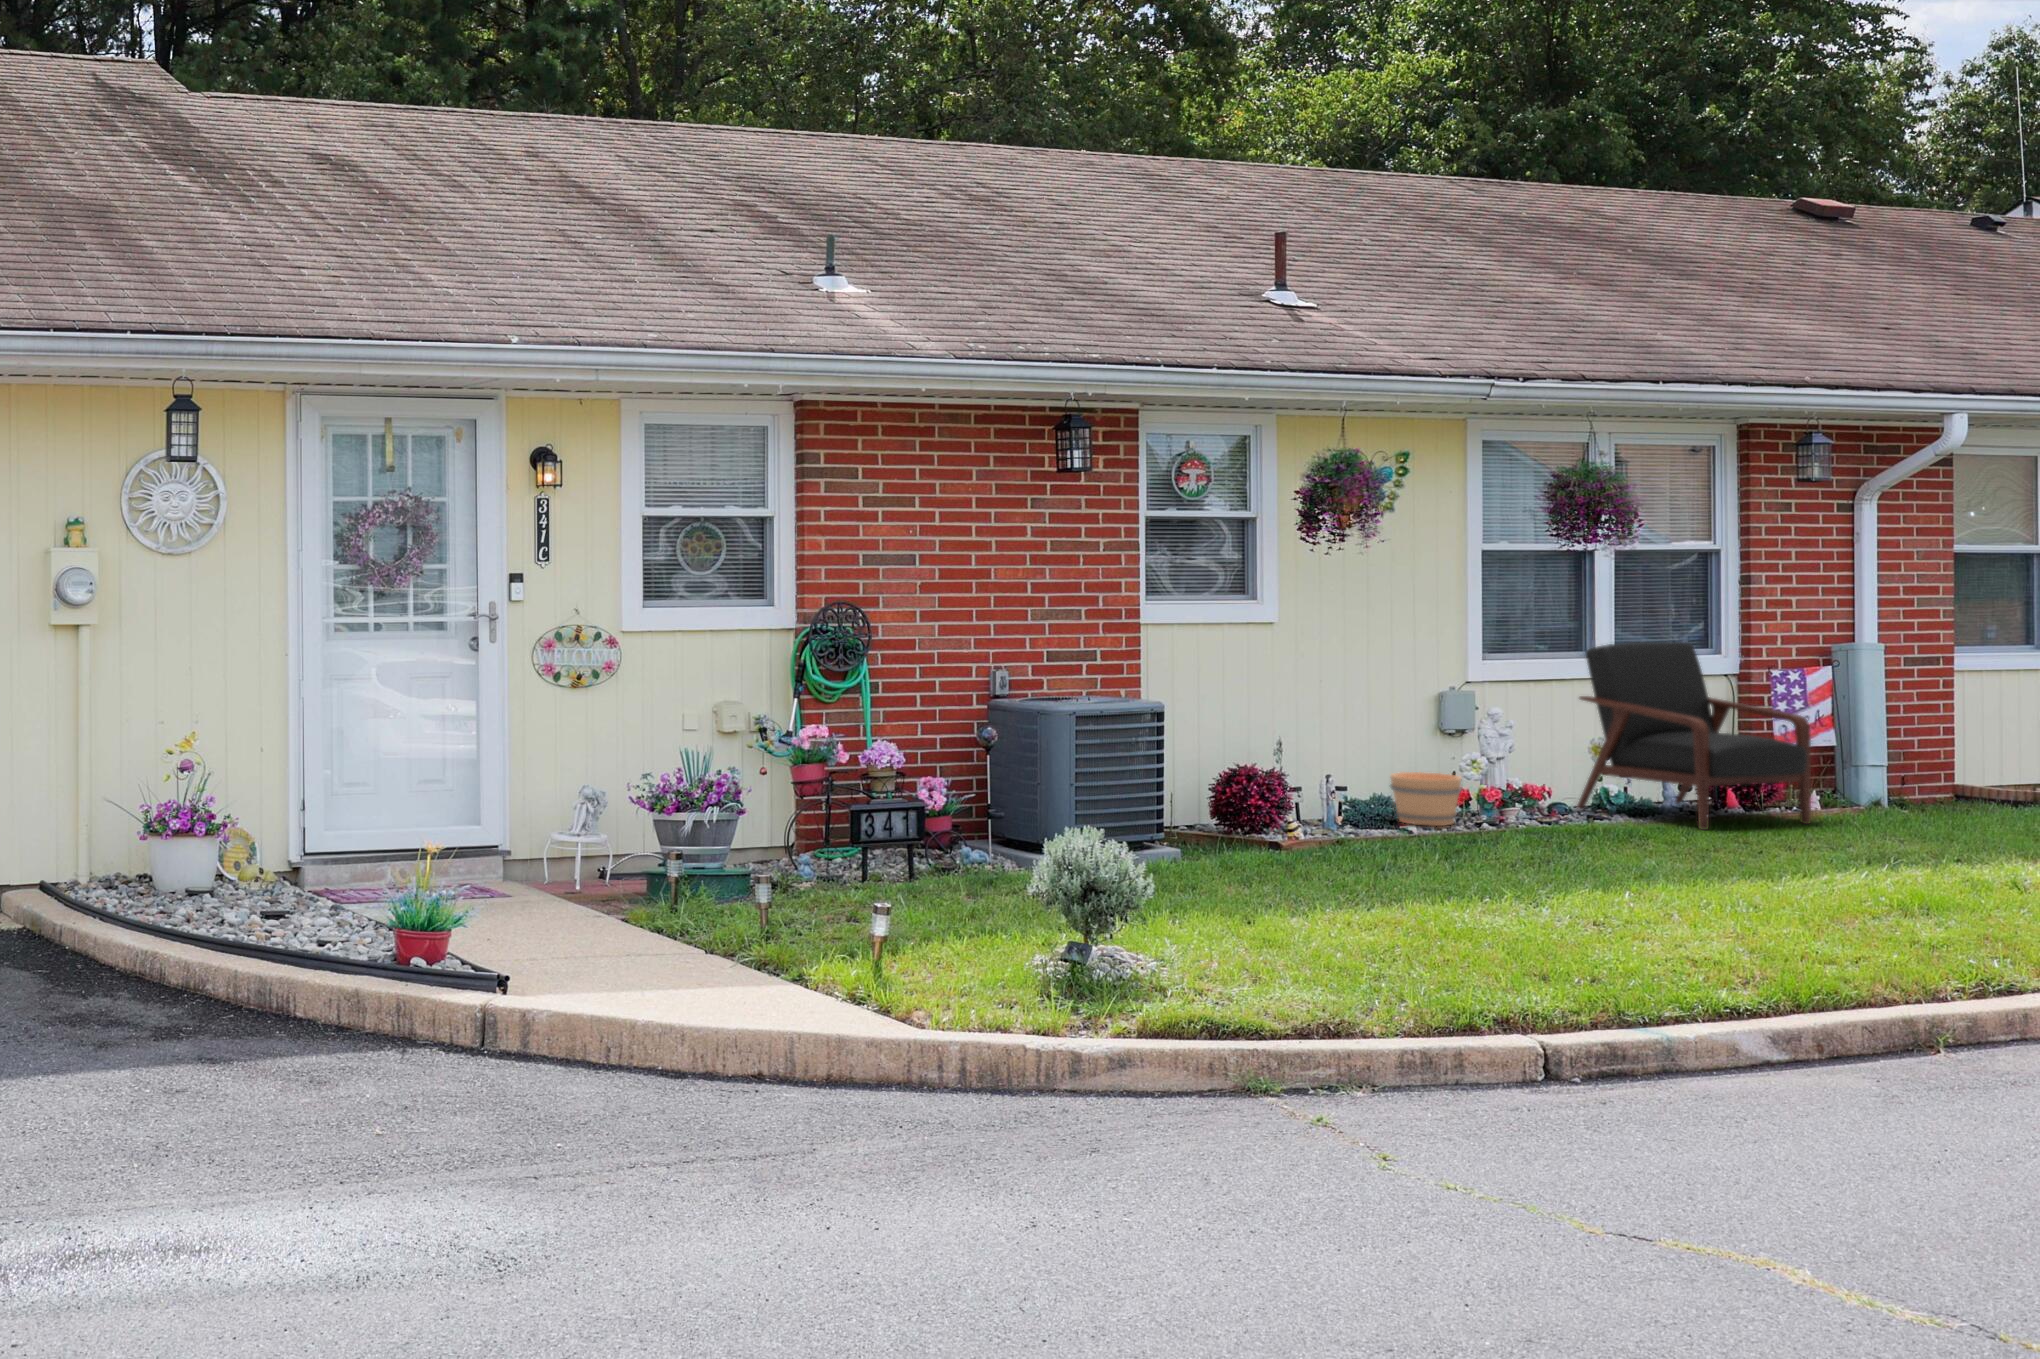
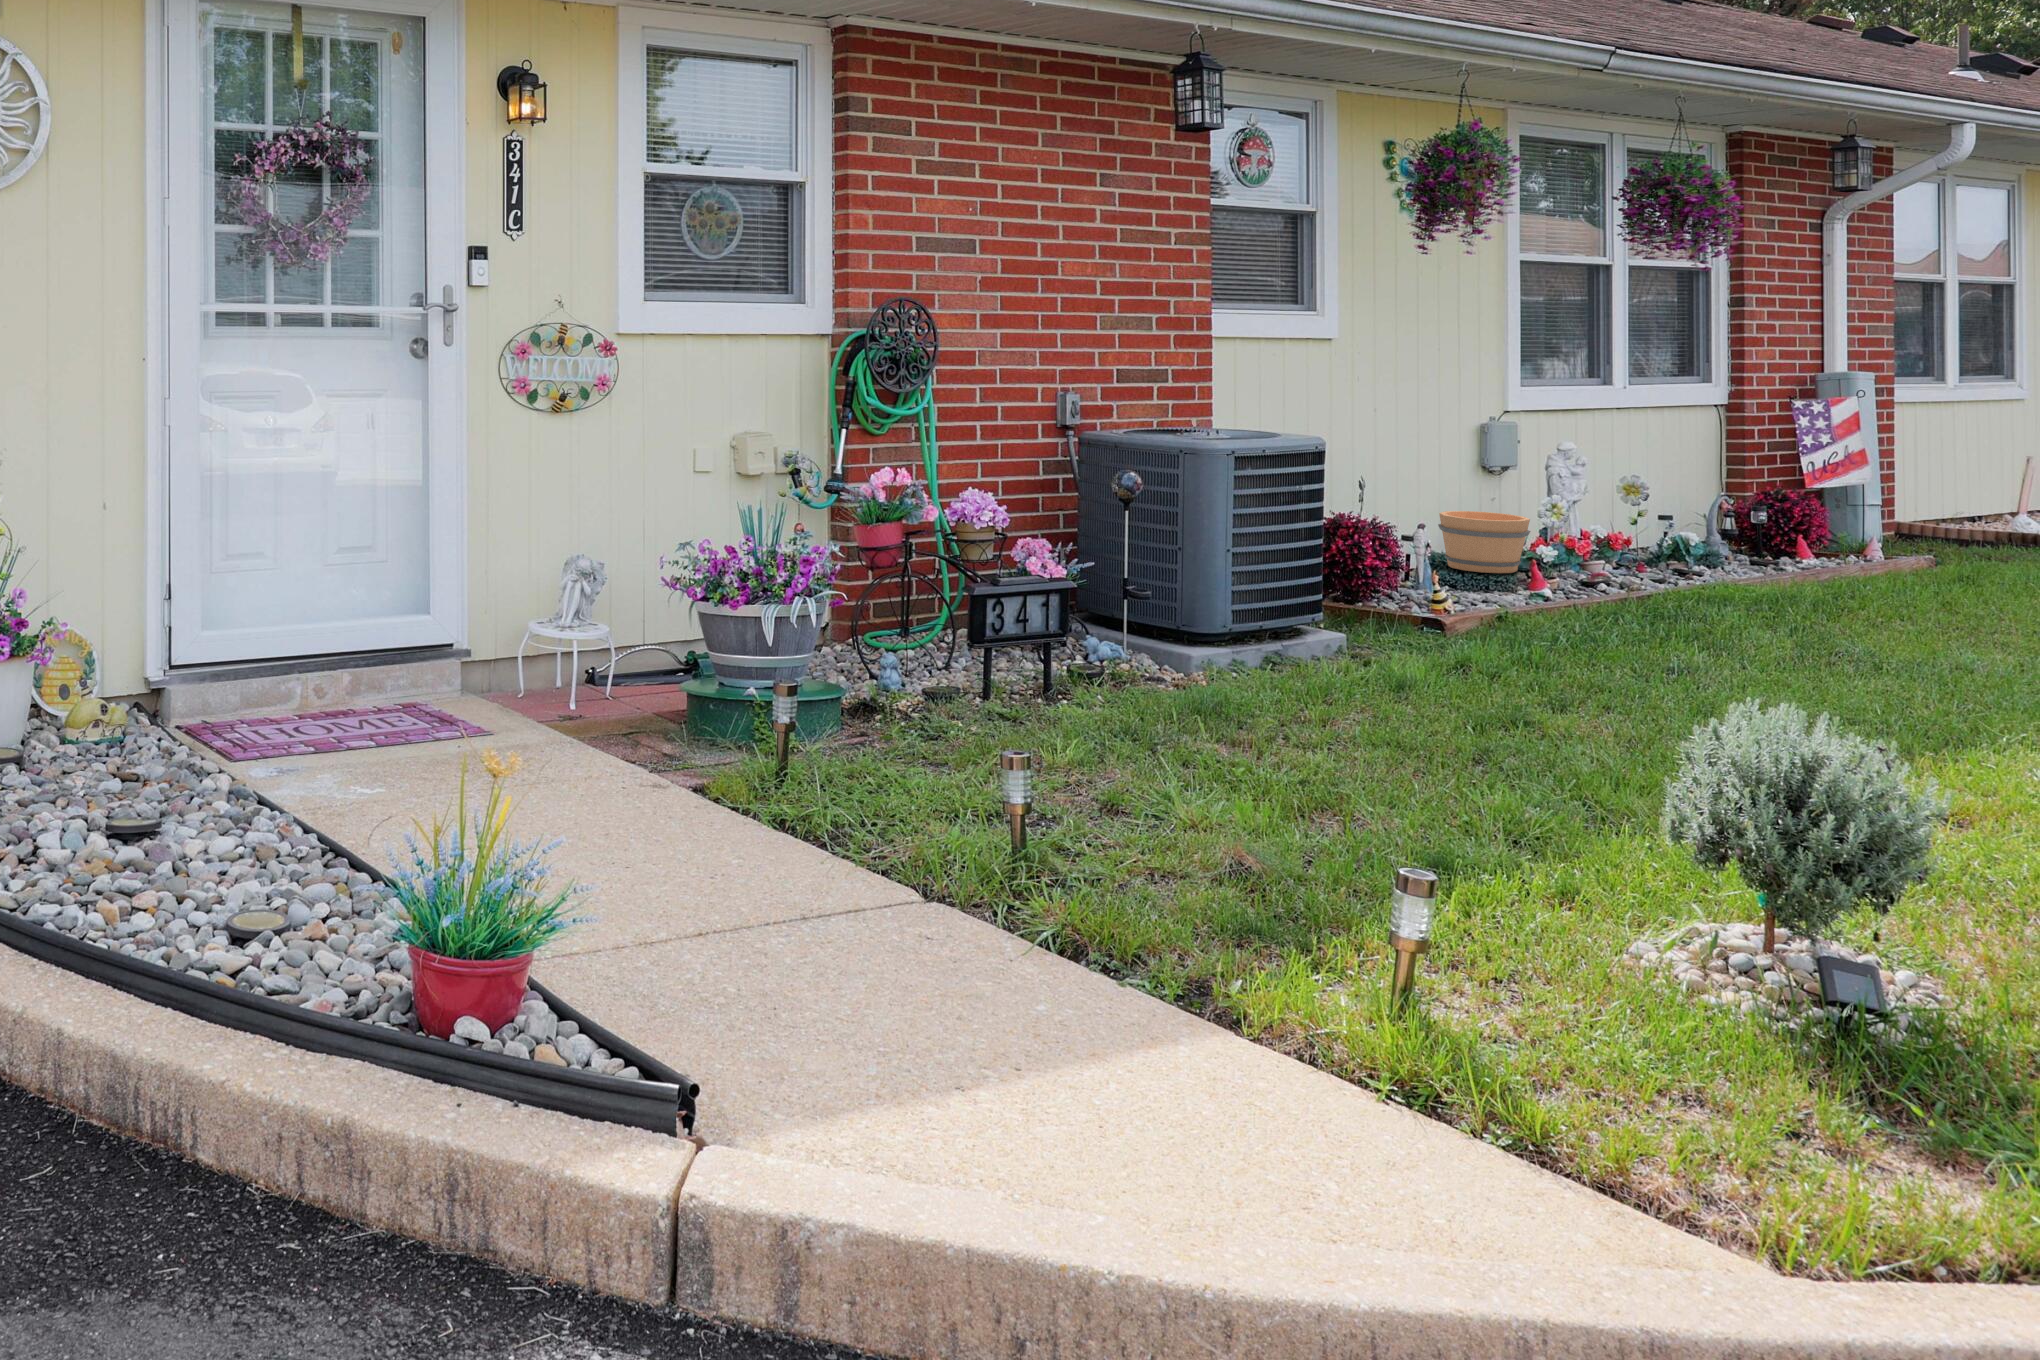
chair: present [1577,642,1811,830] -> none [1596,365,1884,575]

